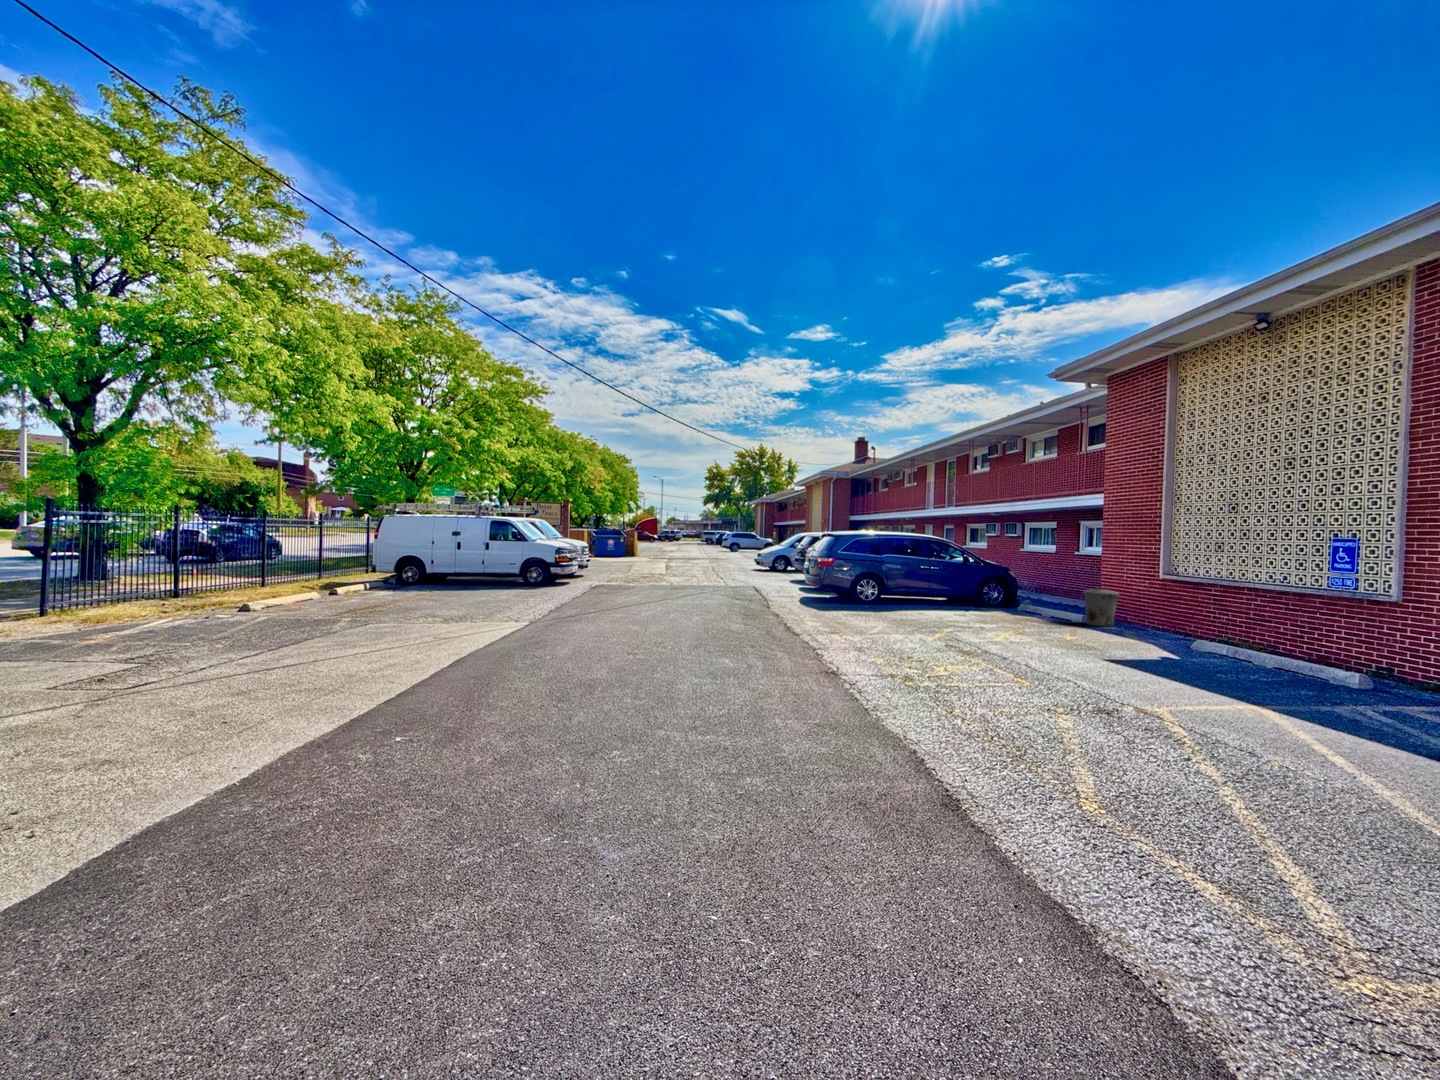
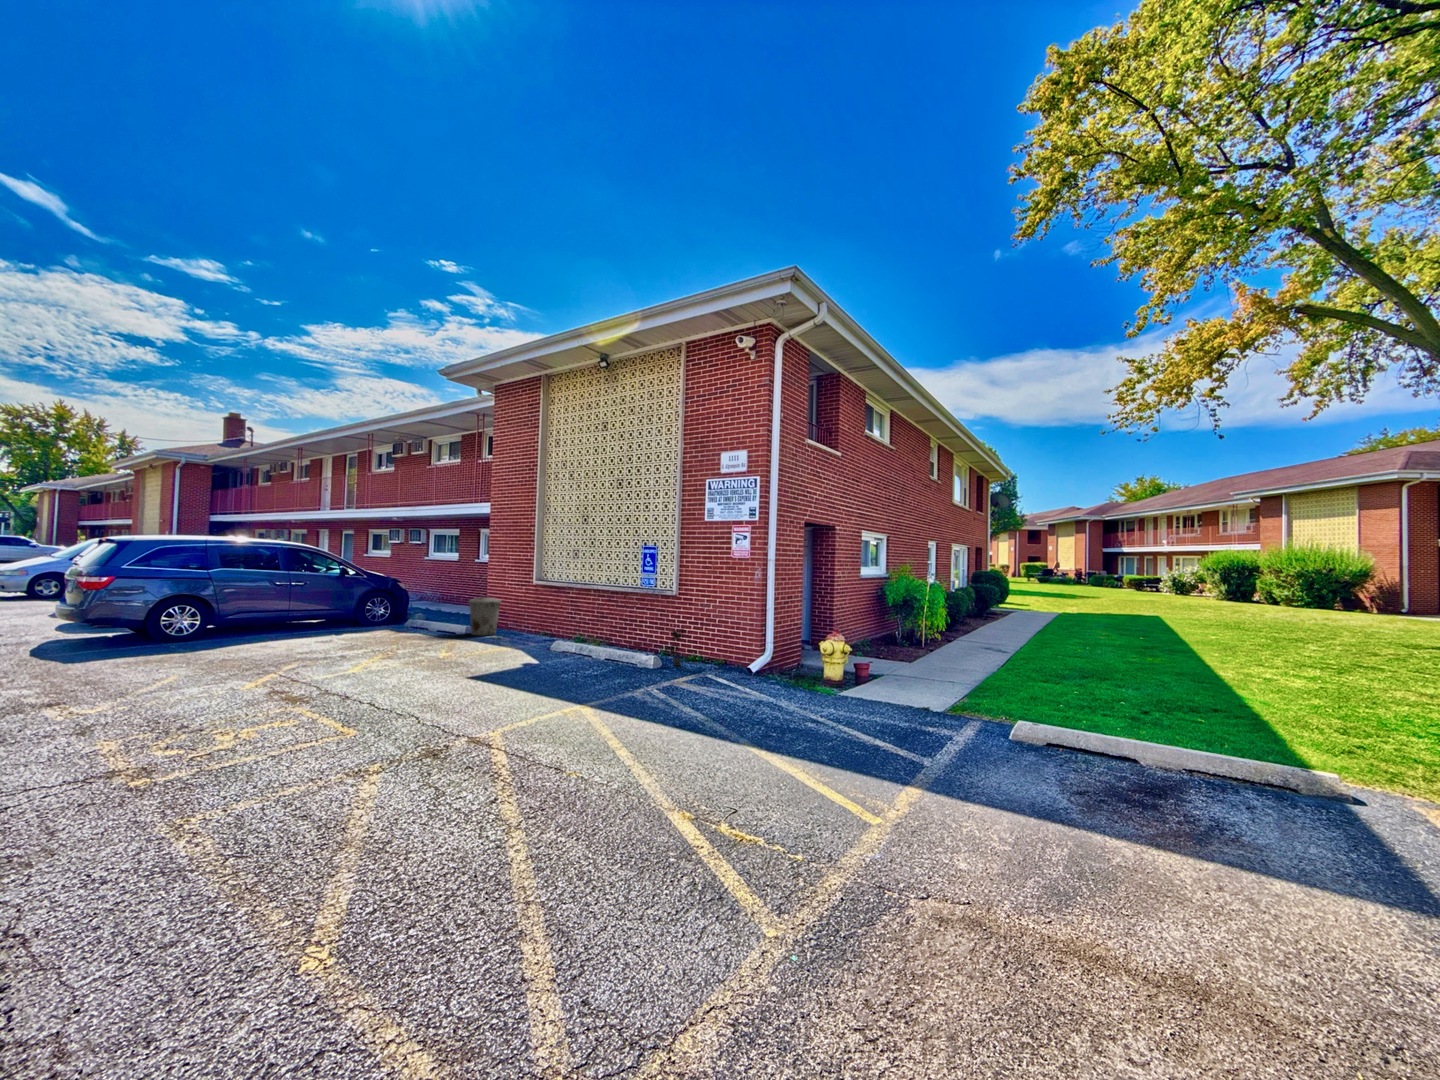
potted plant: none [1387,643,1420,693] -> present [671,629,686,666]

